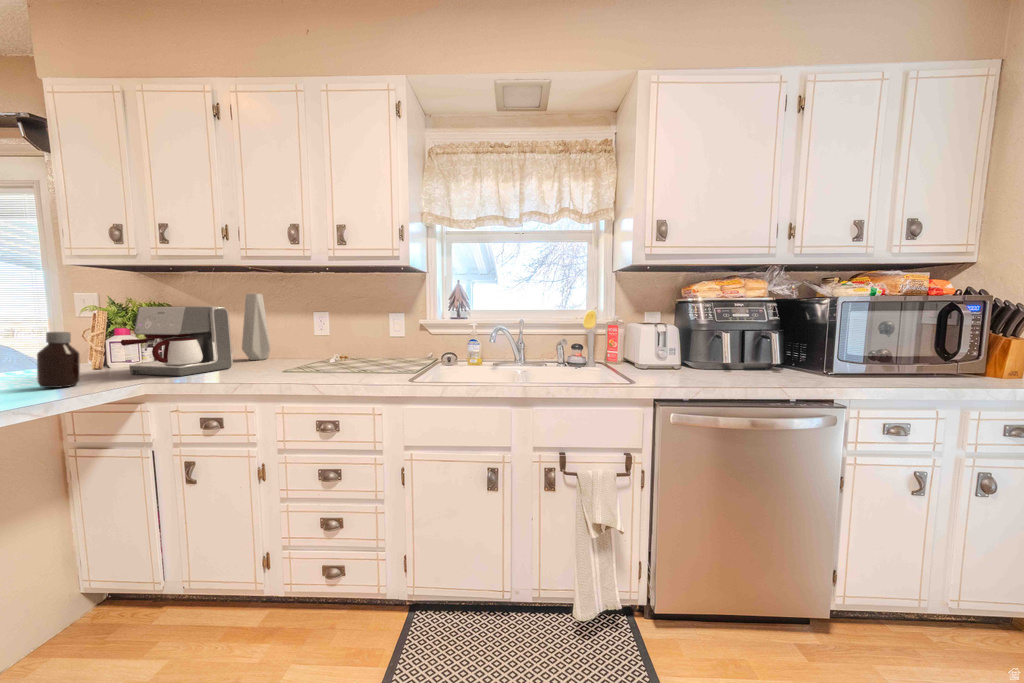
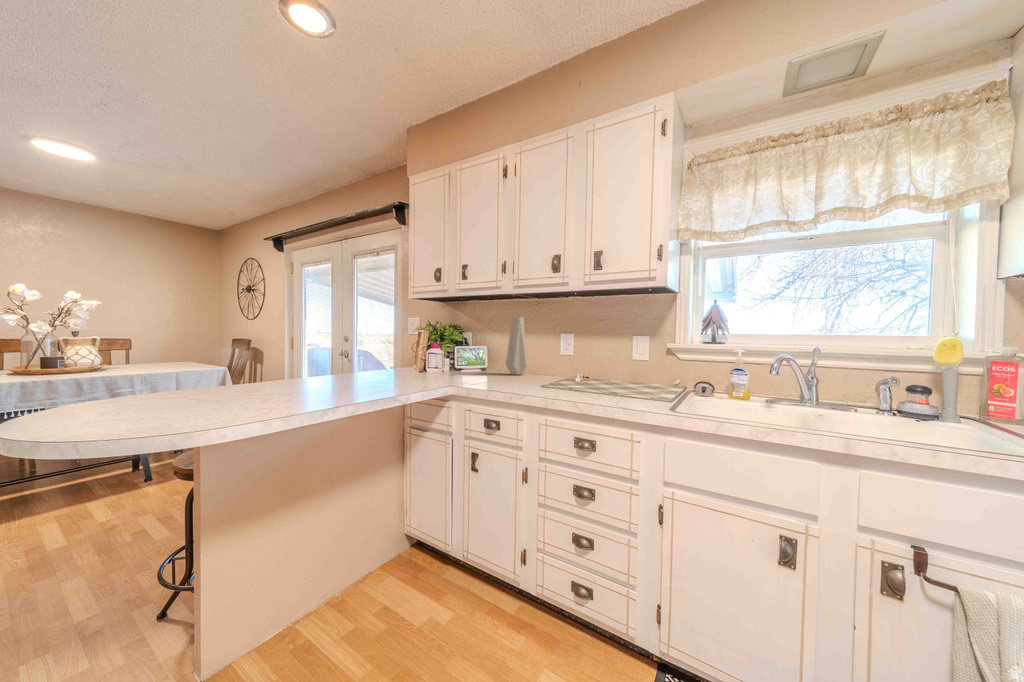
coffee maker: present [121,306,233,376] -> none [440,327,504,383]
bottle: present [37,332,80,388] -> none [401,344,422,383]

